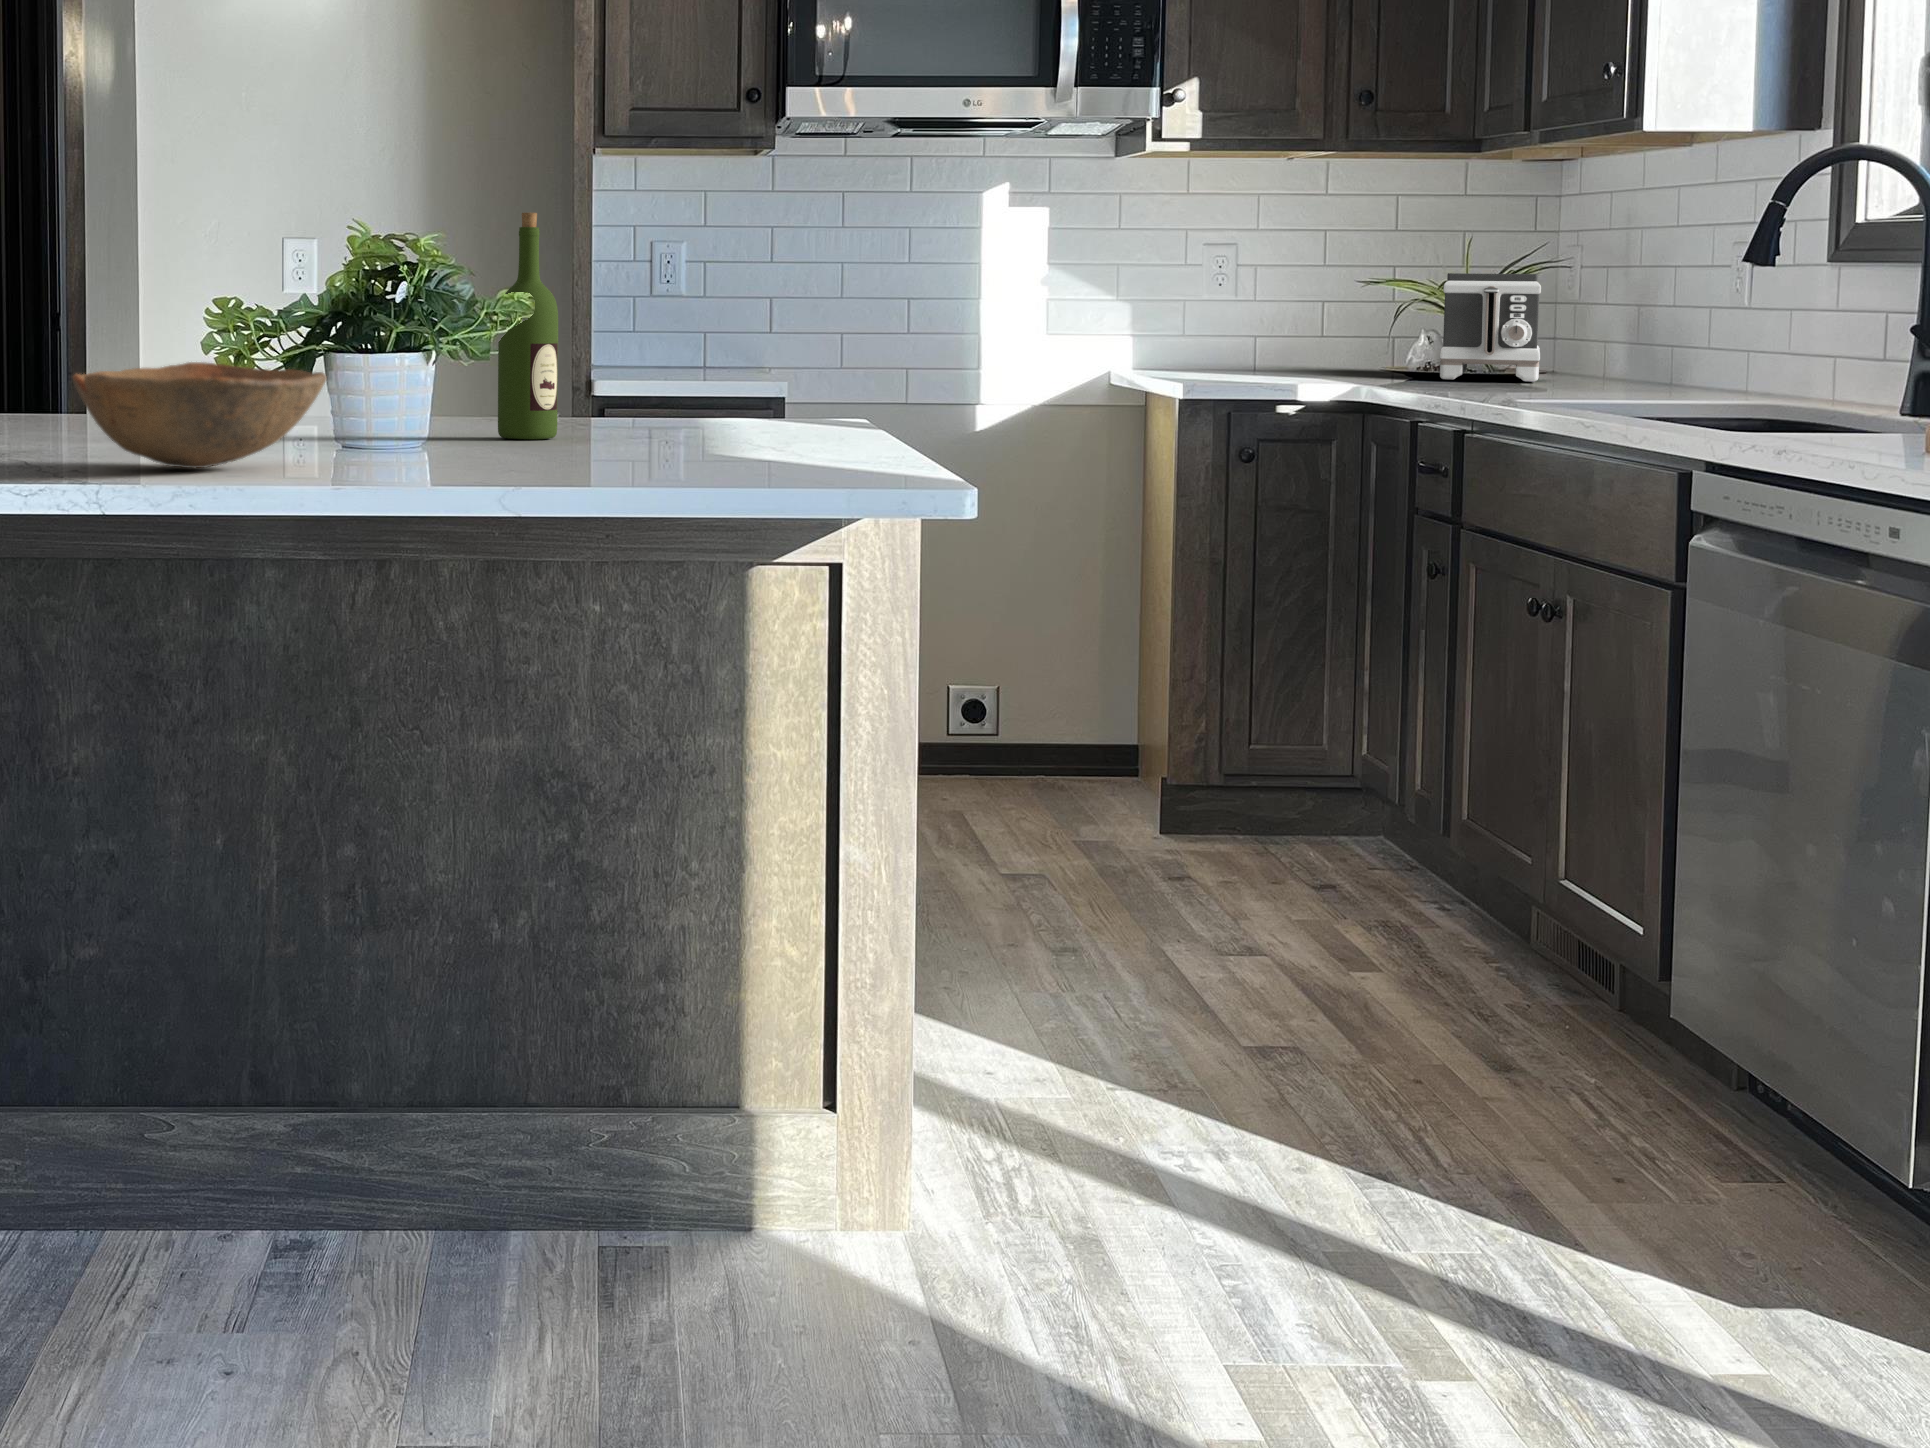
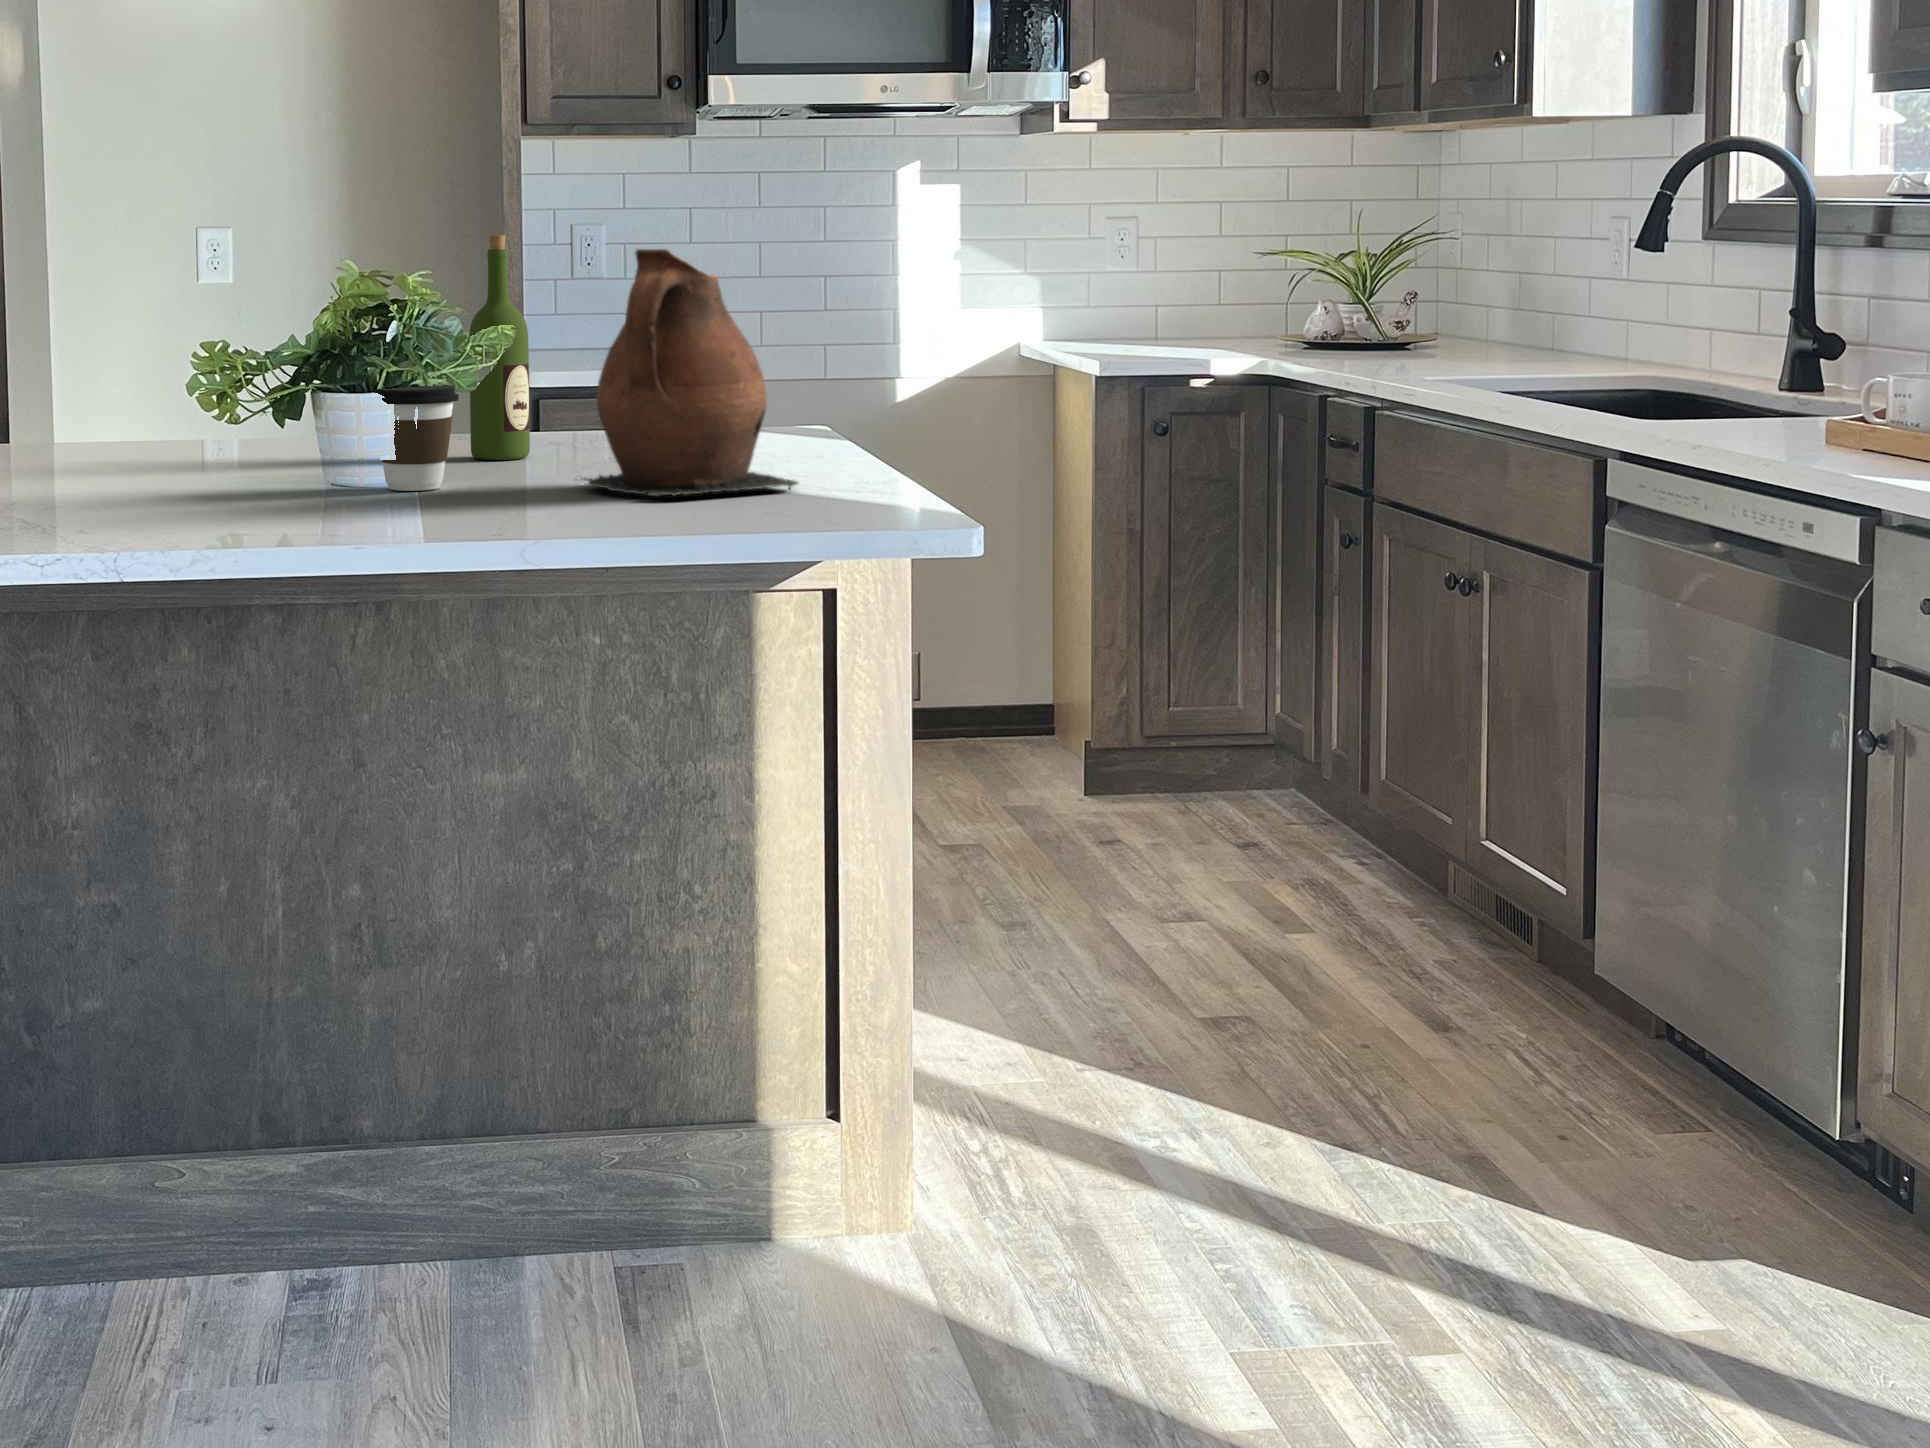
ceramic pitcher: none [582,212,810,463] -> present [581,249,798,496]
toaster: present [1440,273,1541,382] -> none [1336,245,1429,349]
coffee cup: none [379,351,472,455] -> present [374,385,459,491]
bowl: present [73,362,327,468] -> none [70,408,327,522]

